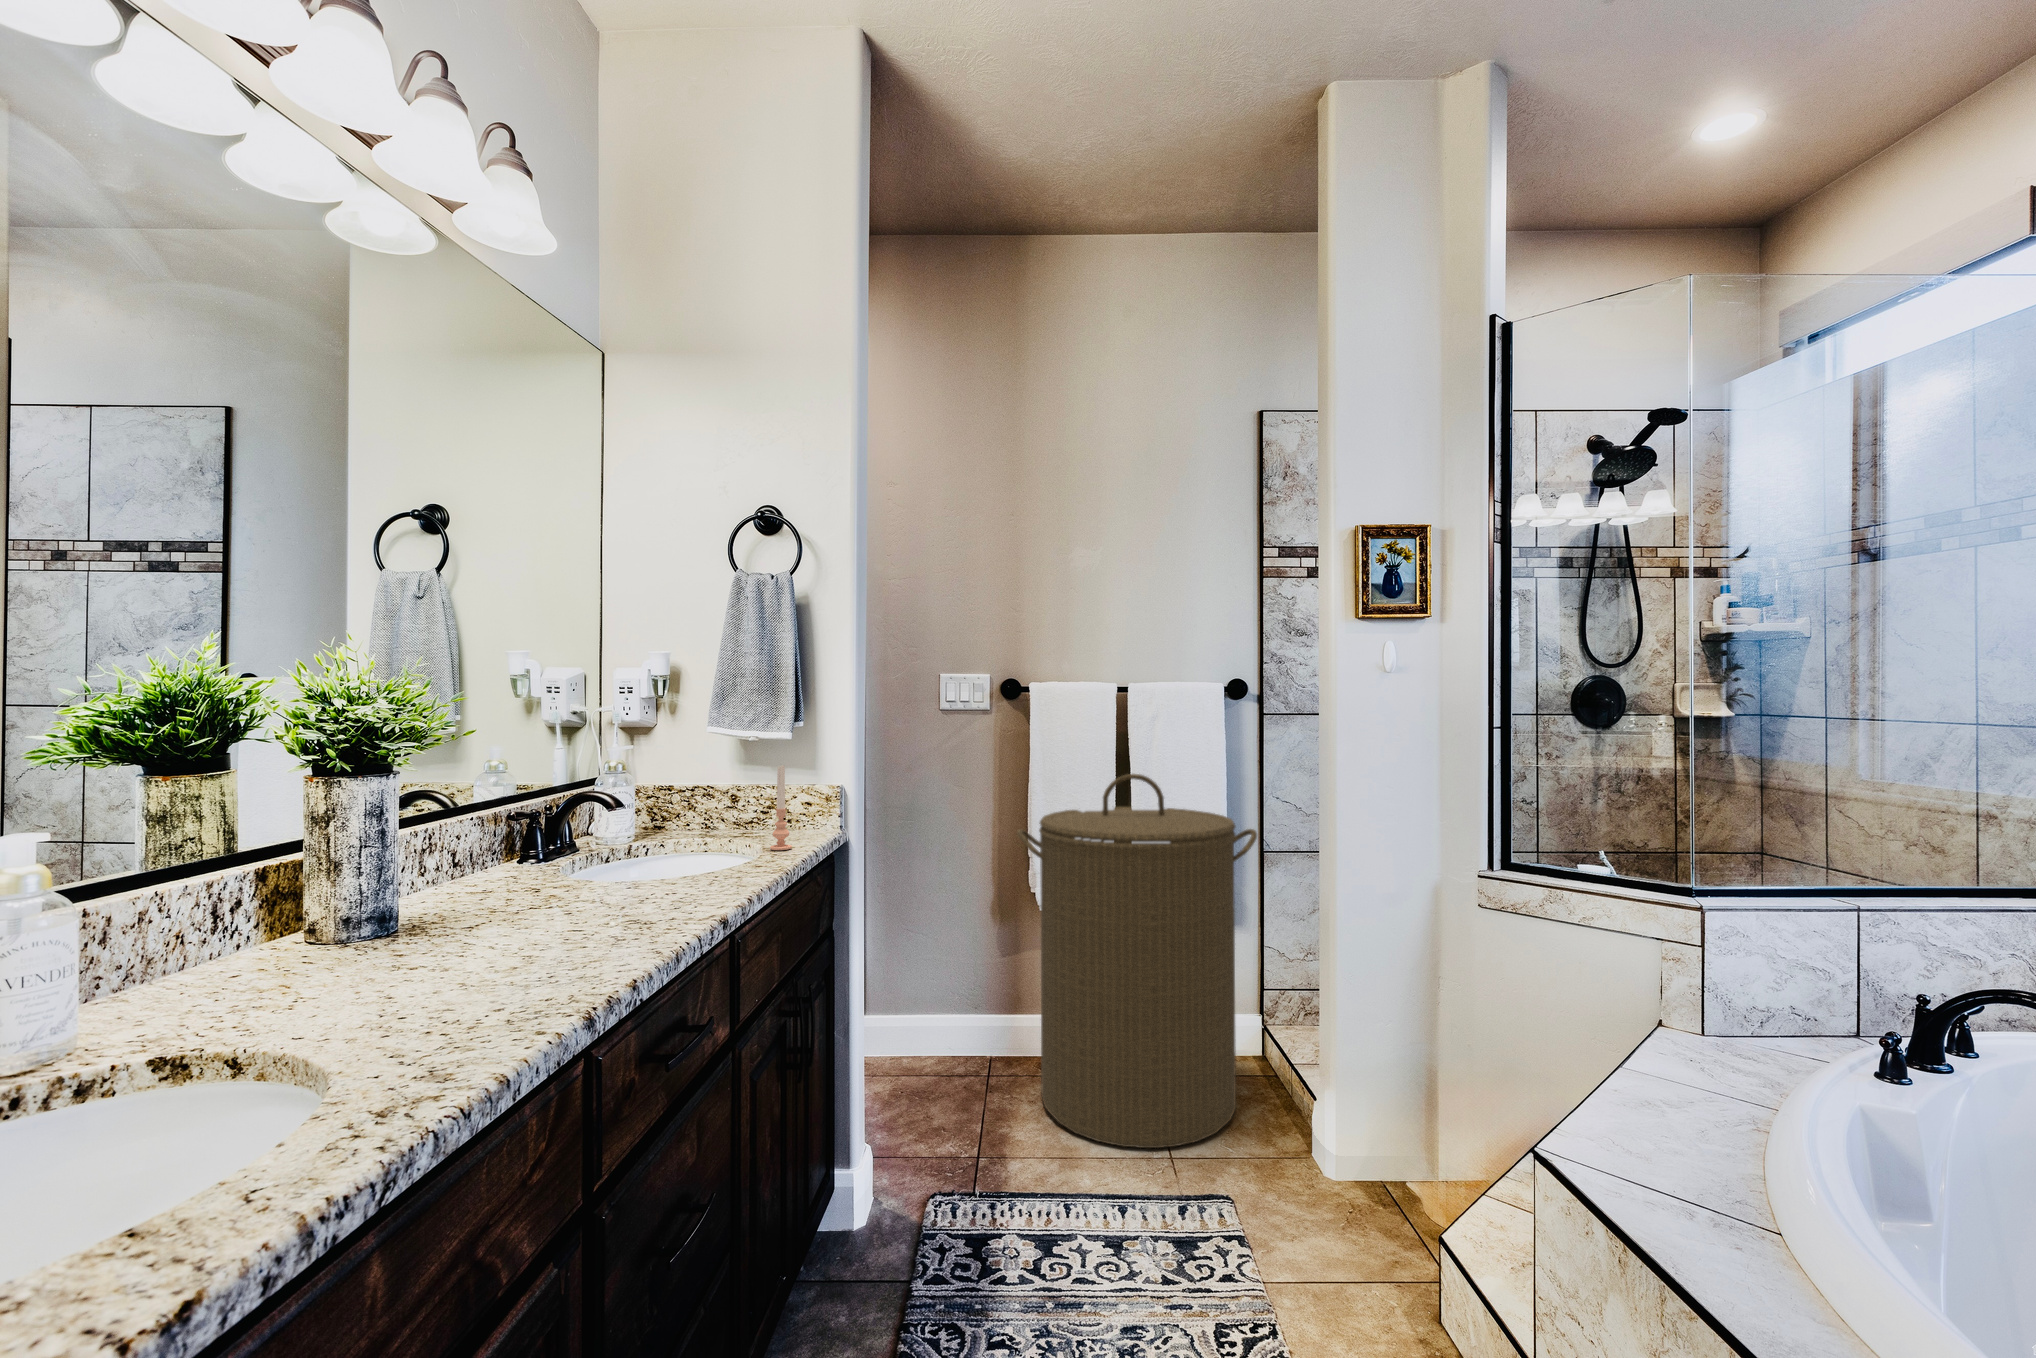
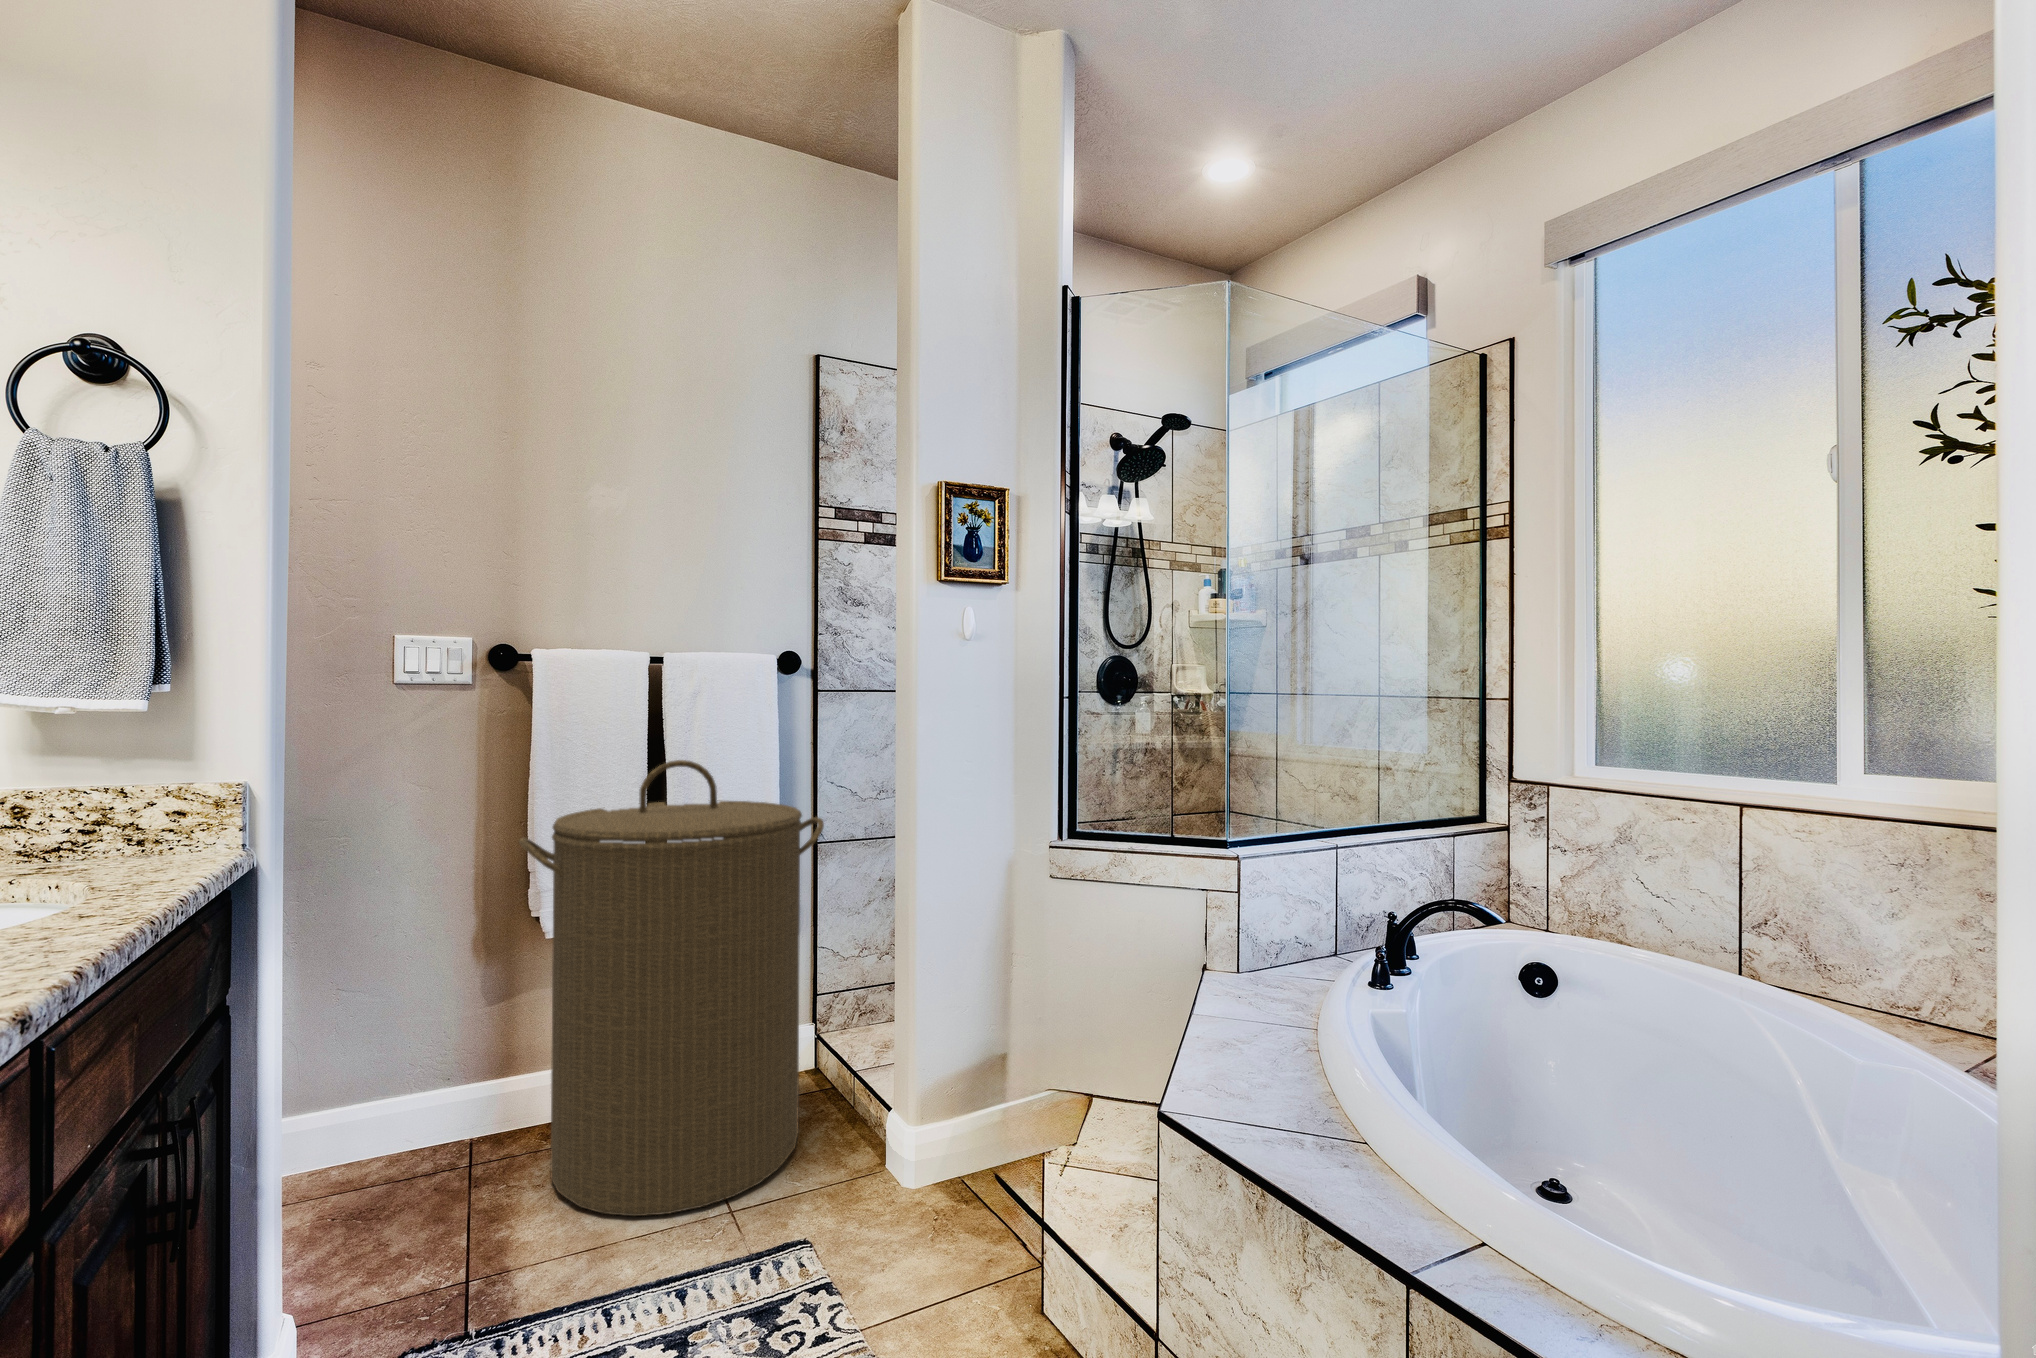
candle: present [770,765,792,850] -> none [98,753,145,893]

